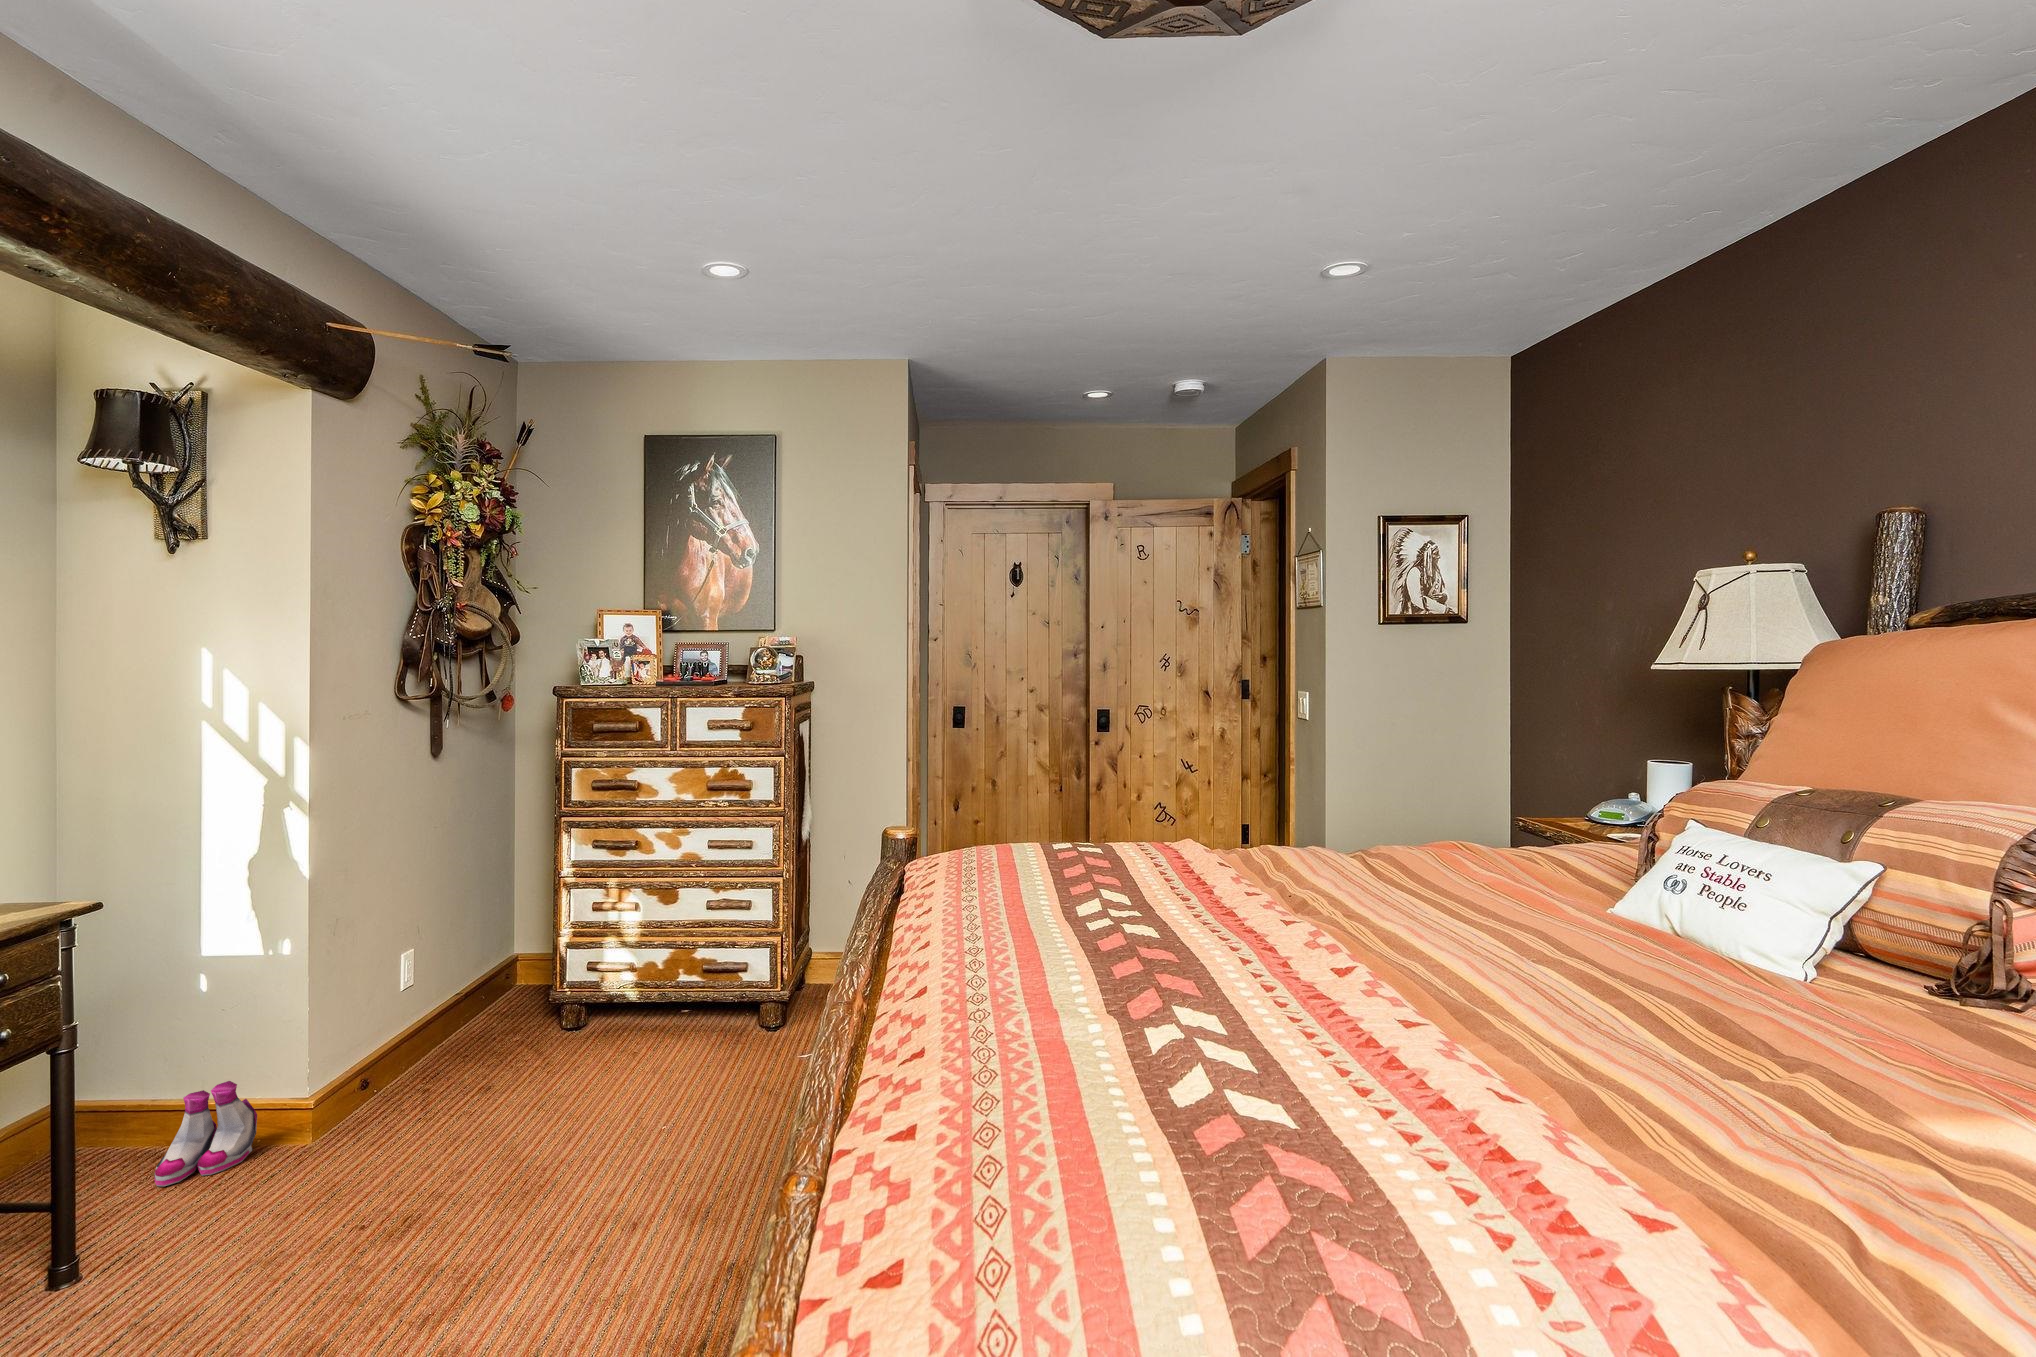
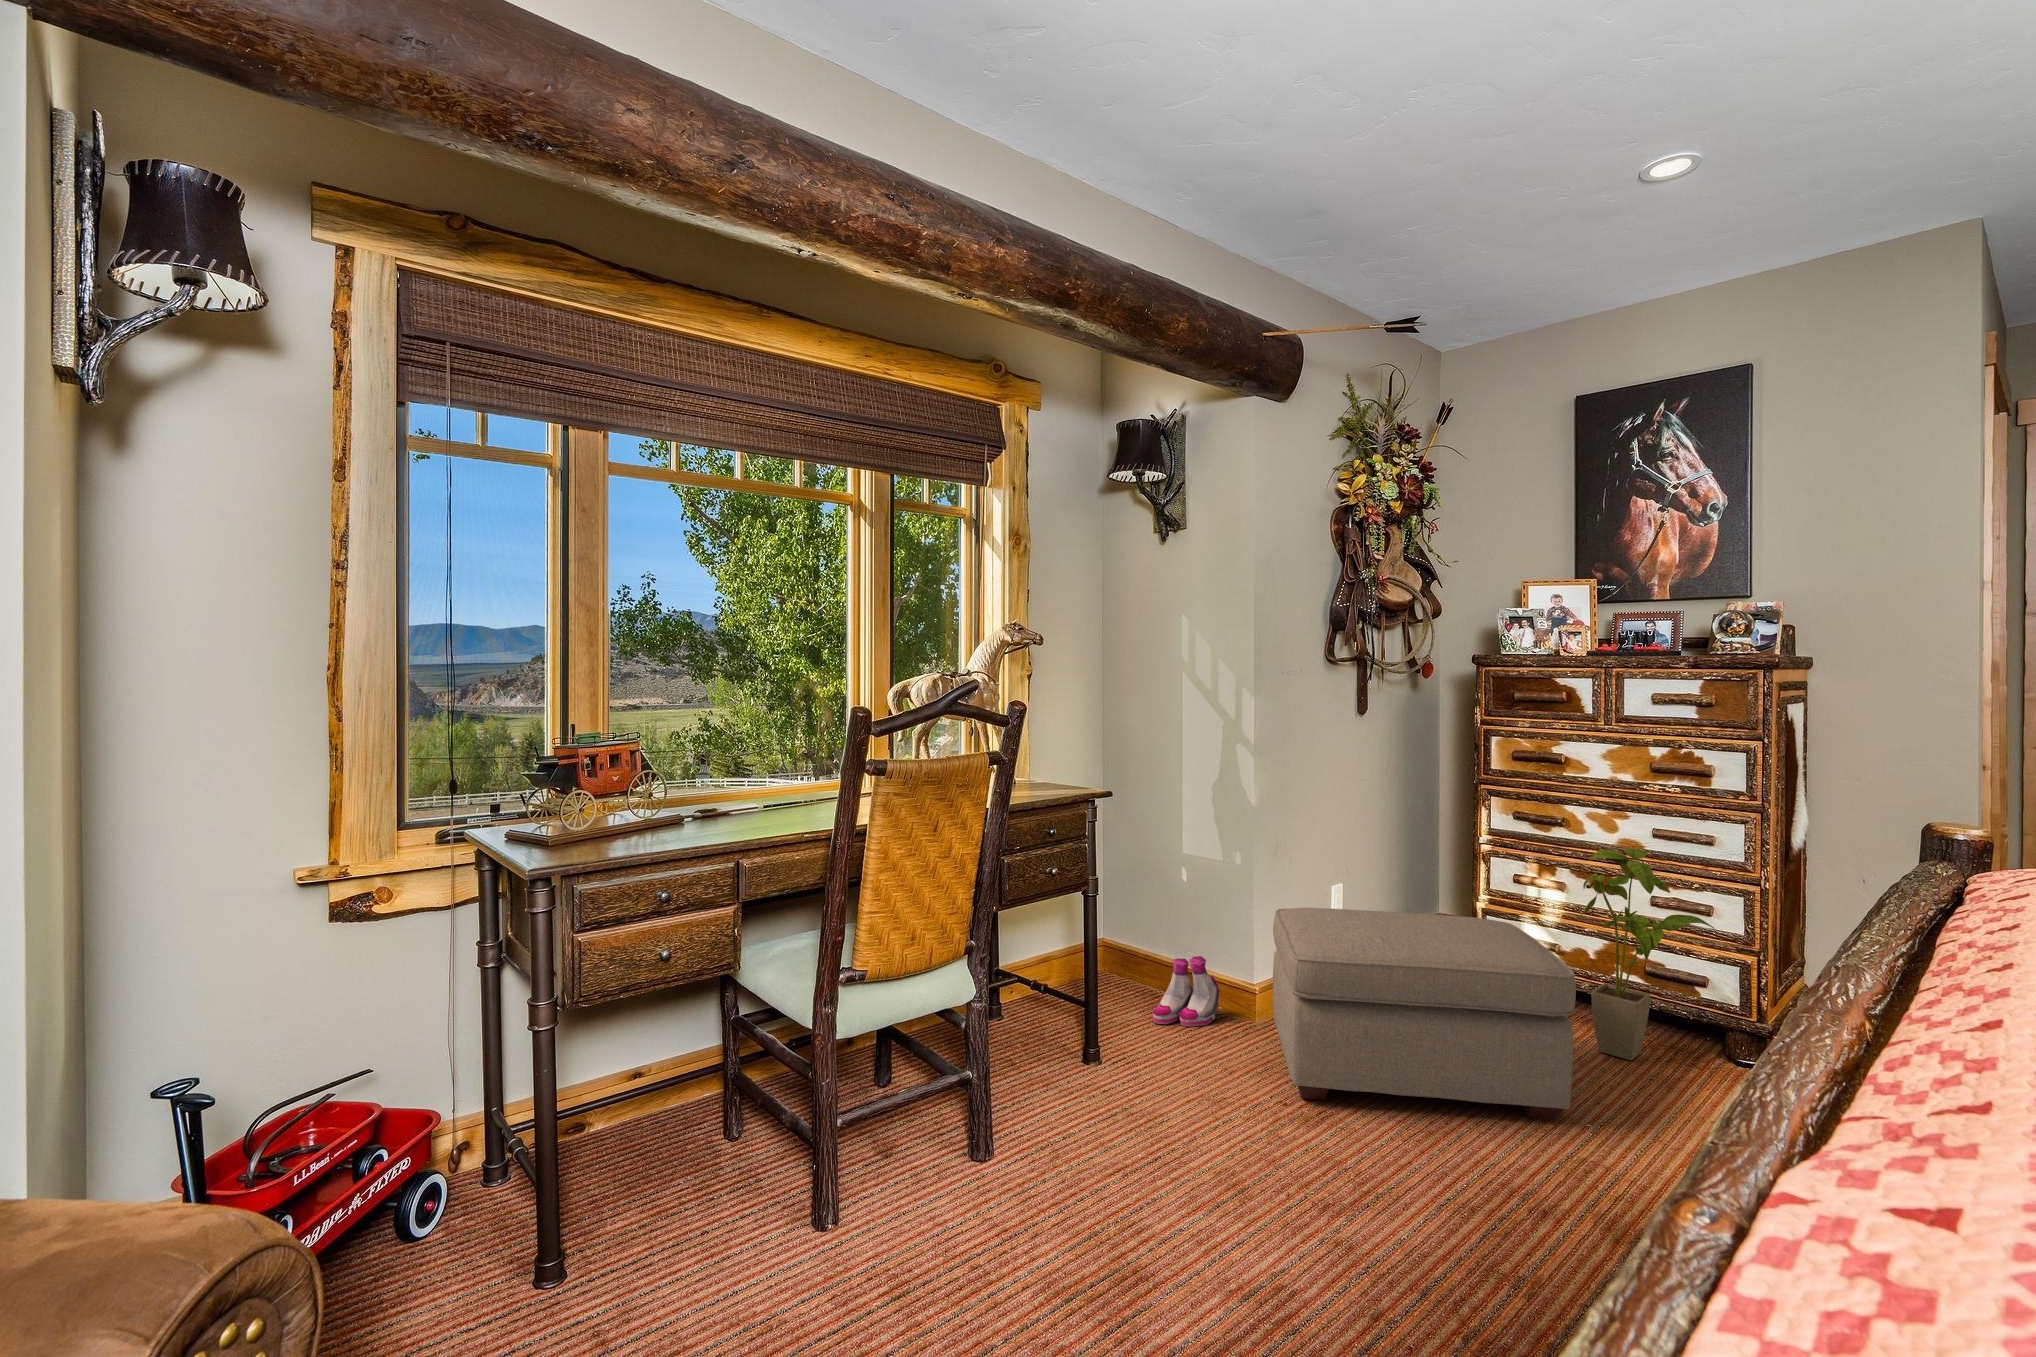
house plant: none [653,866,756,1050] -> present [1580,848,1716,1060]
ottoman: none [334,956,654,1210] -> present [1273,908,1576,1121]

